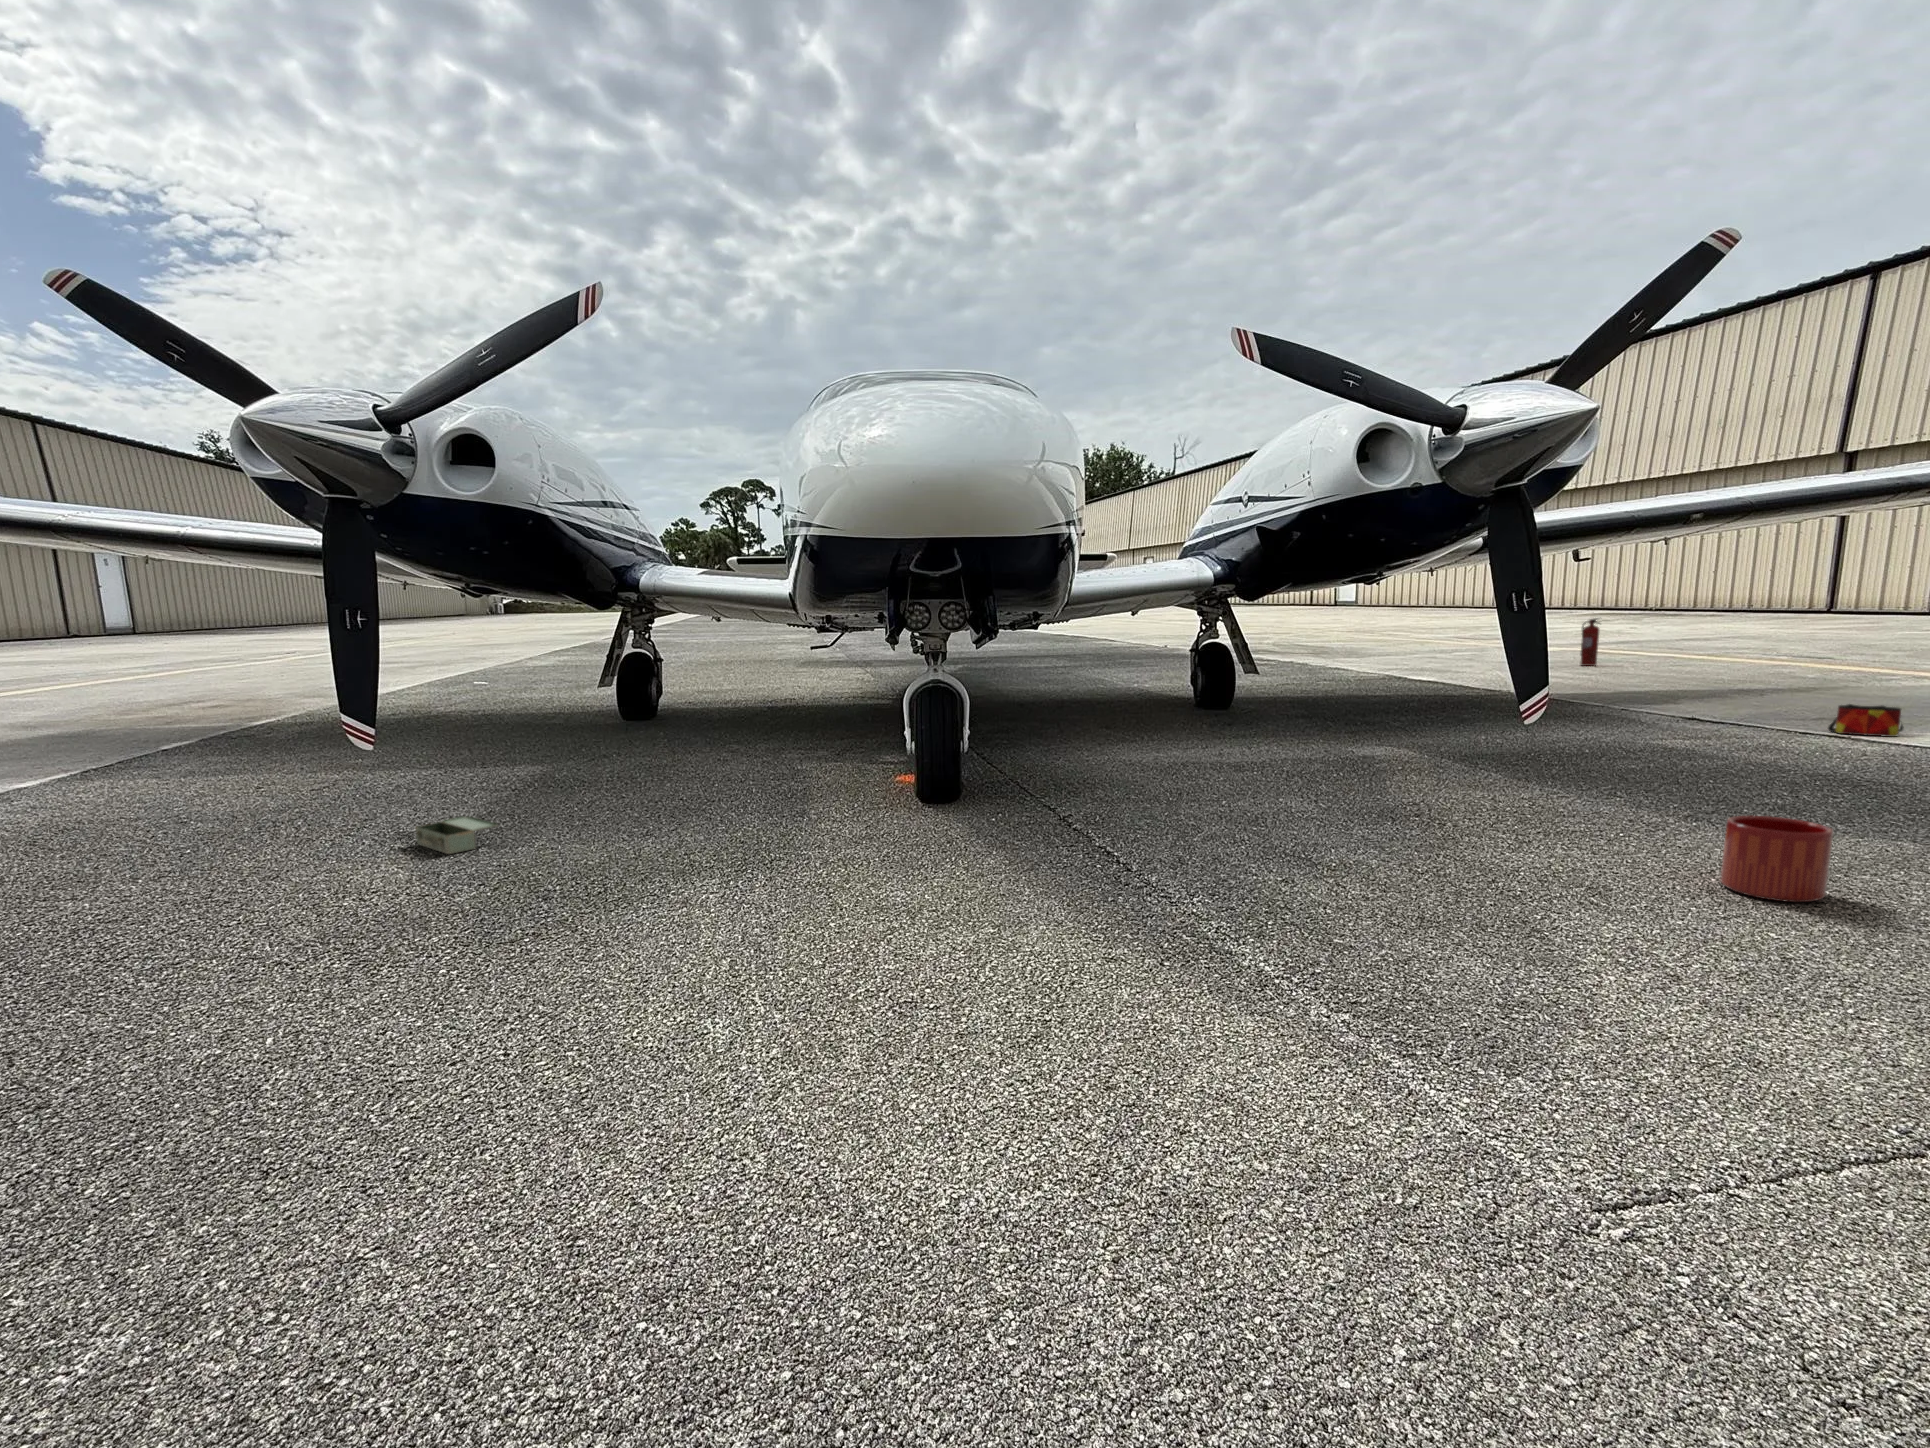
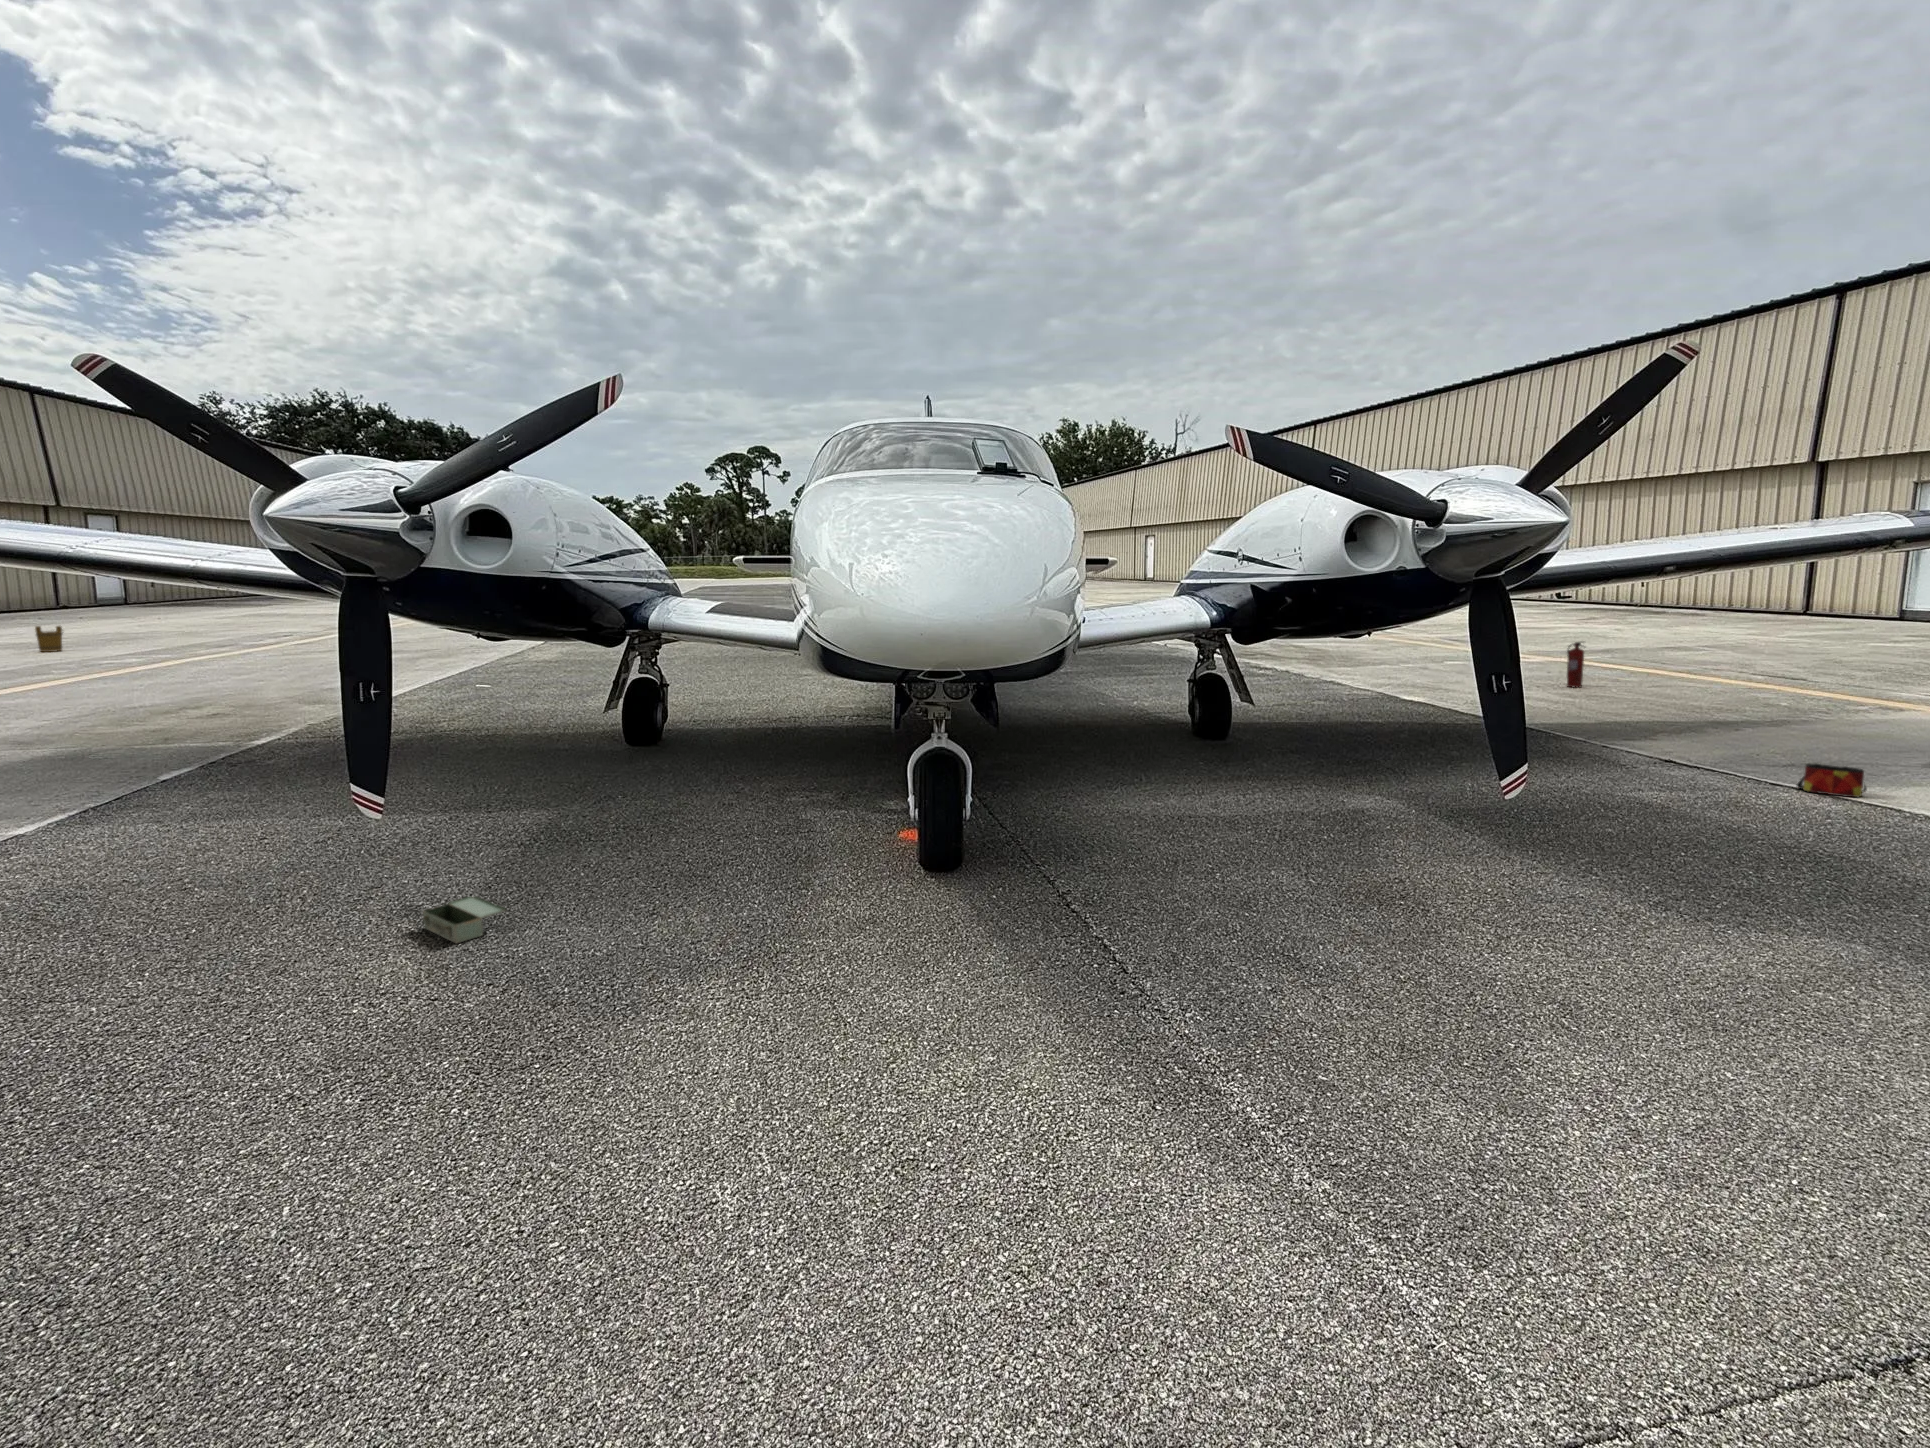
bucket: none [45,636,73,662] -> present [35,626,63,652]
planter: present [1720,816,1833,902] -> none [1685,935,1787,1028]

